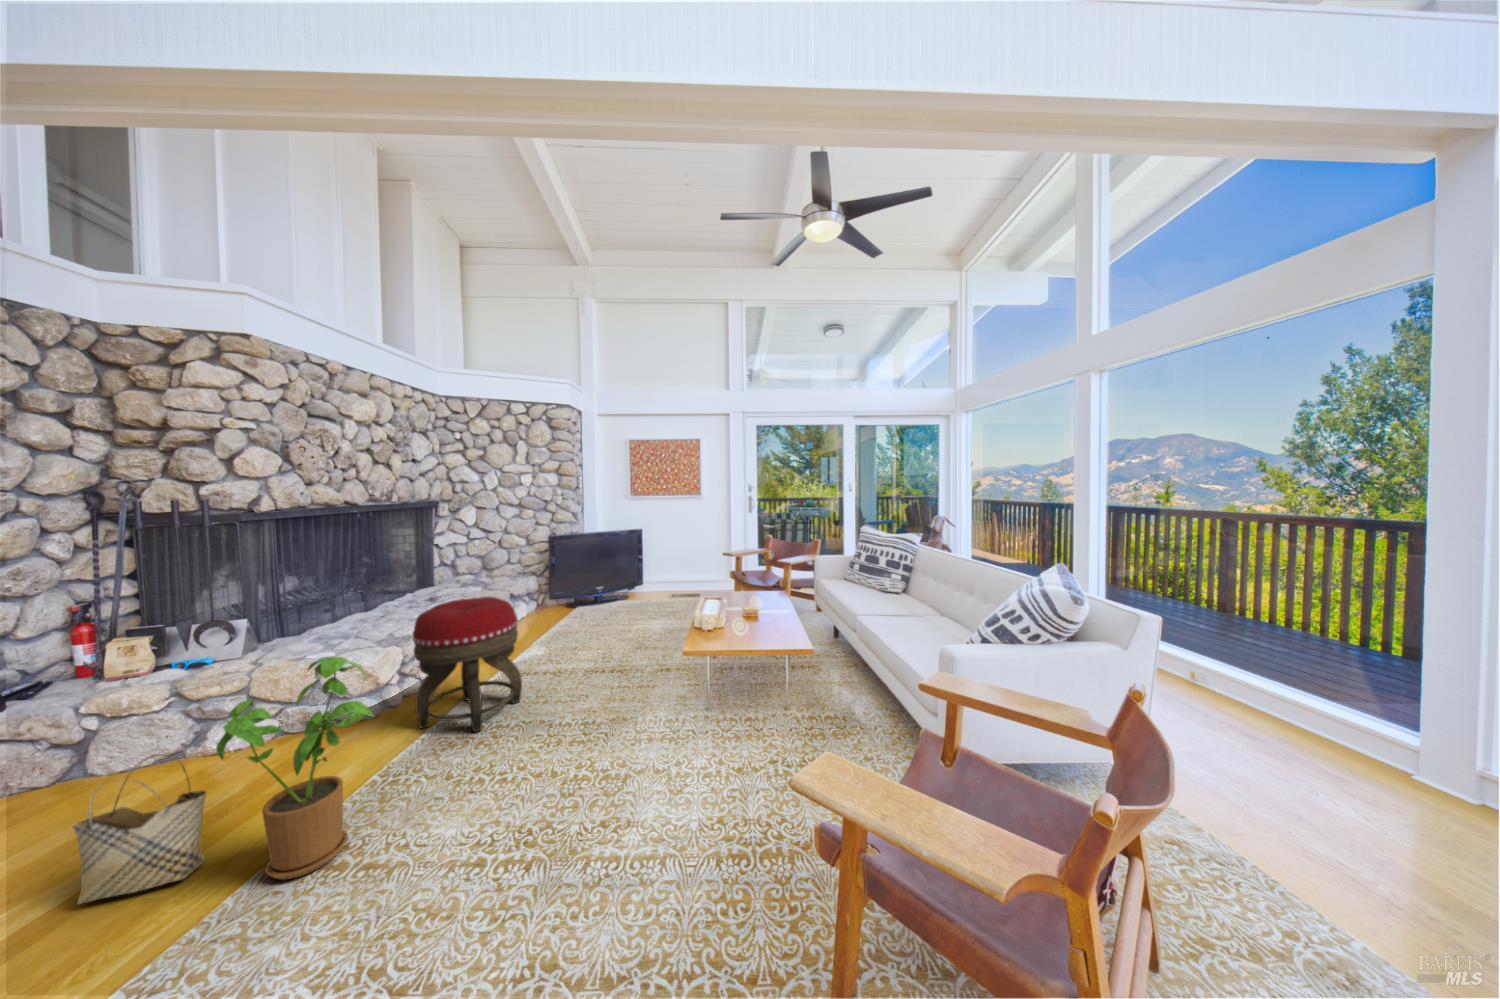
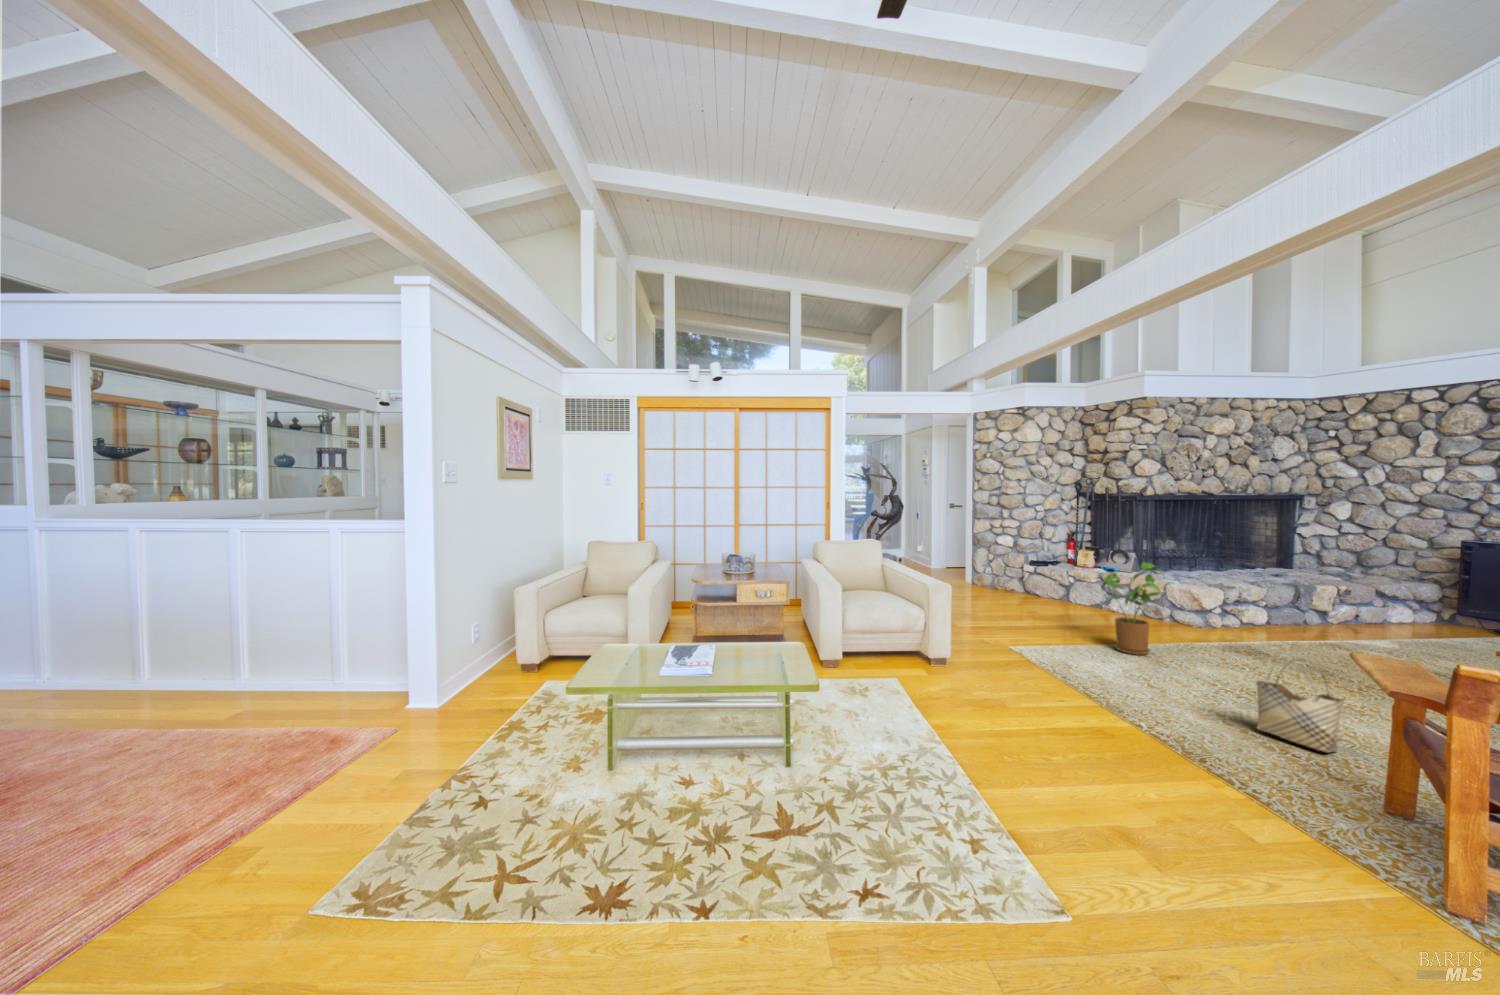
footstool: present [412,597,522,732] -> none [1216,564,1313,656]
woven basket: present [73,754,206,904] -> present [1256,659,1343,752]

